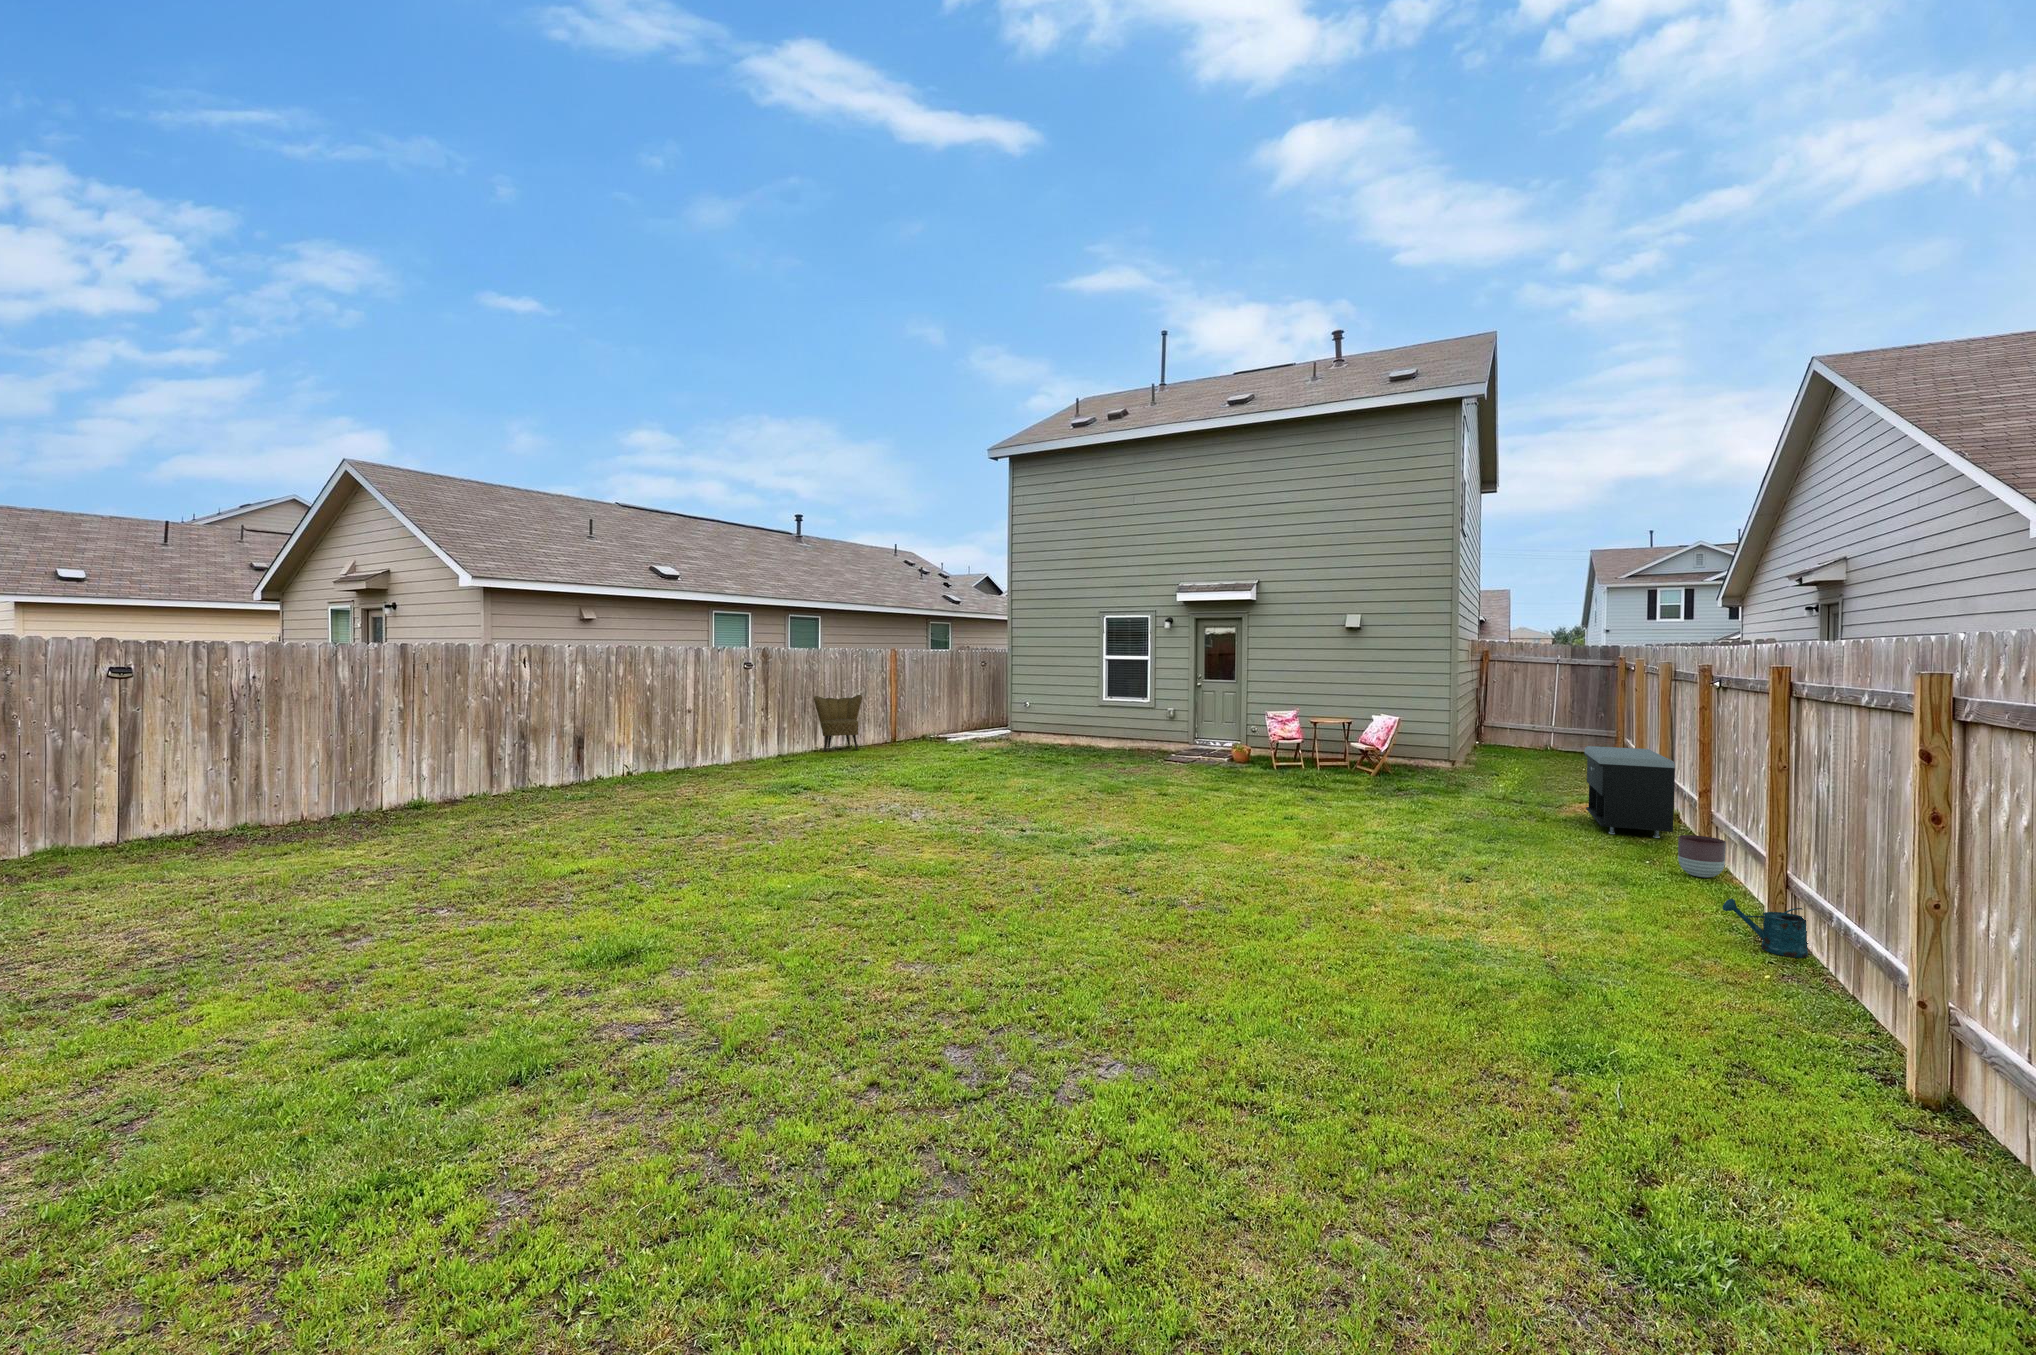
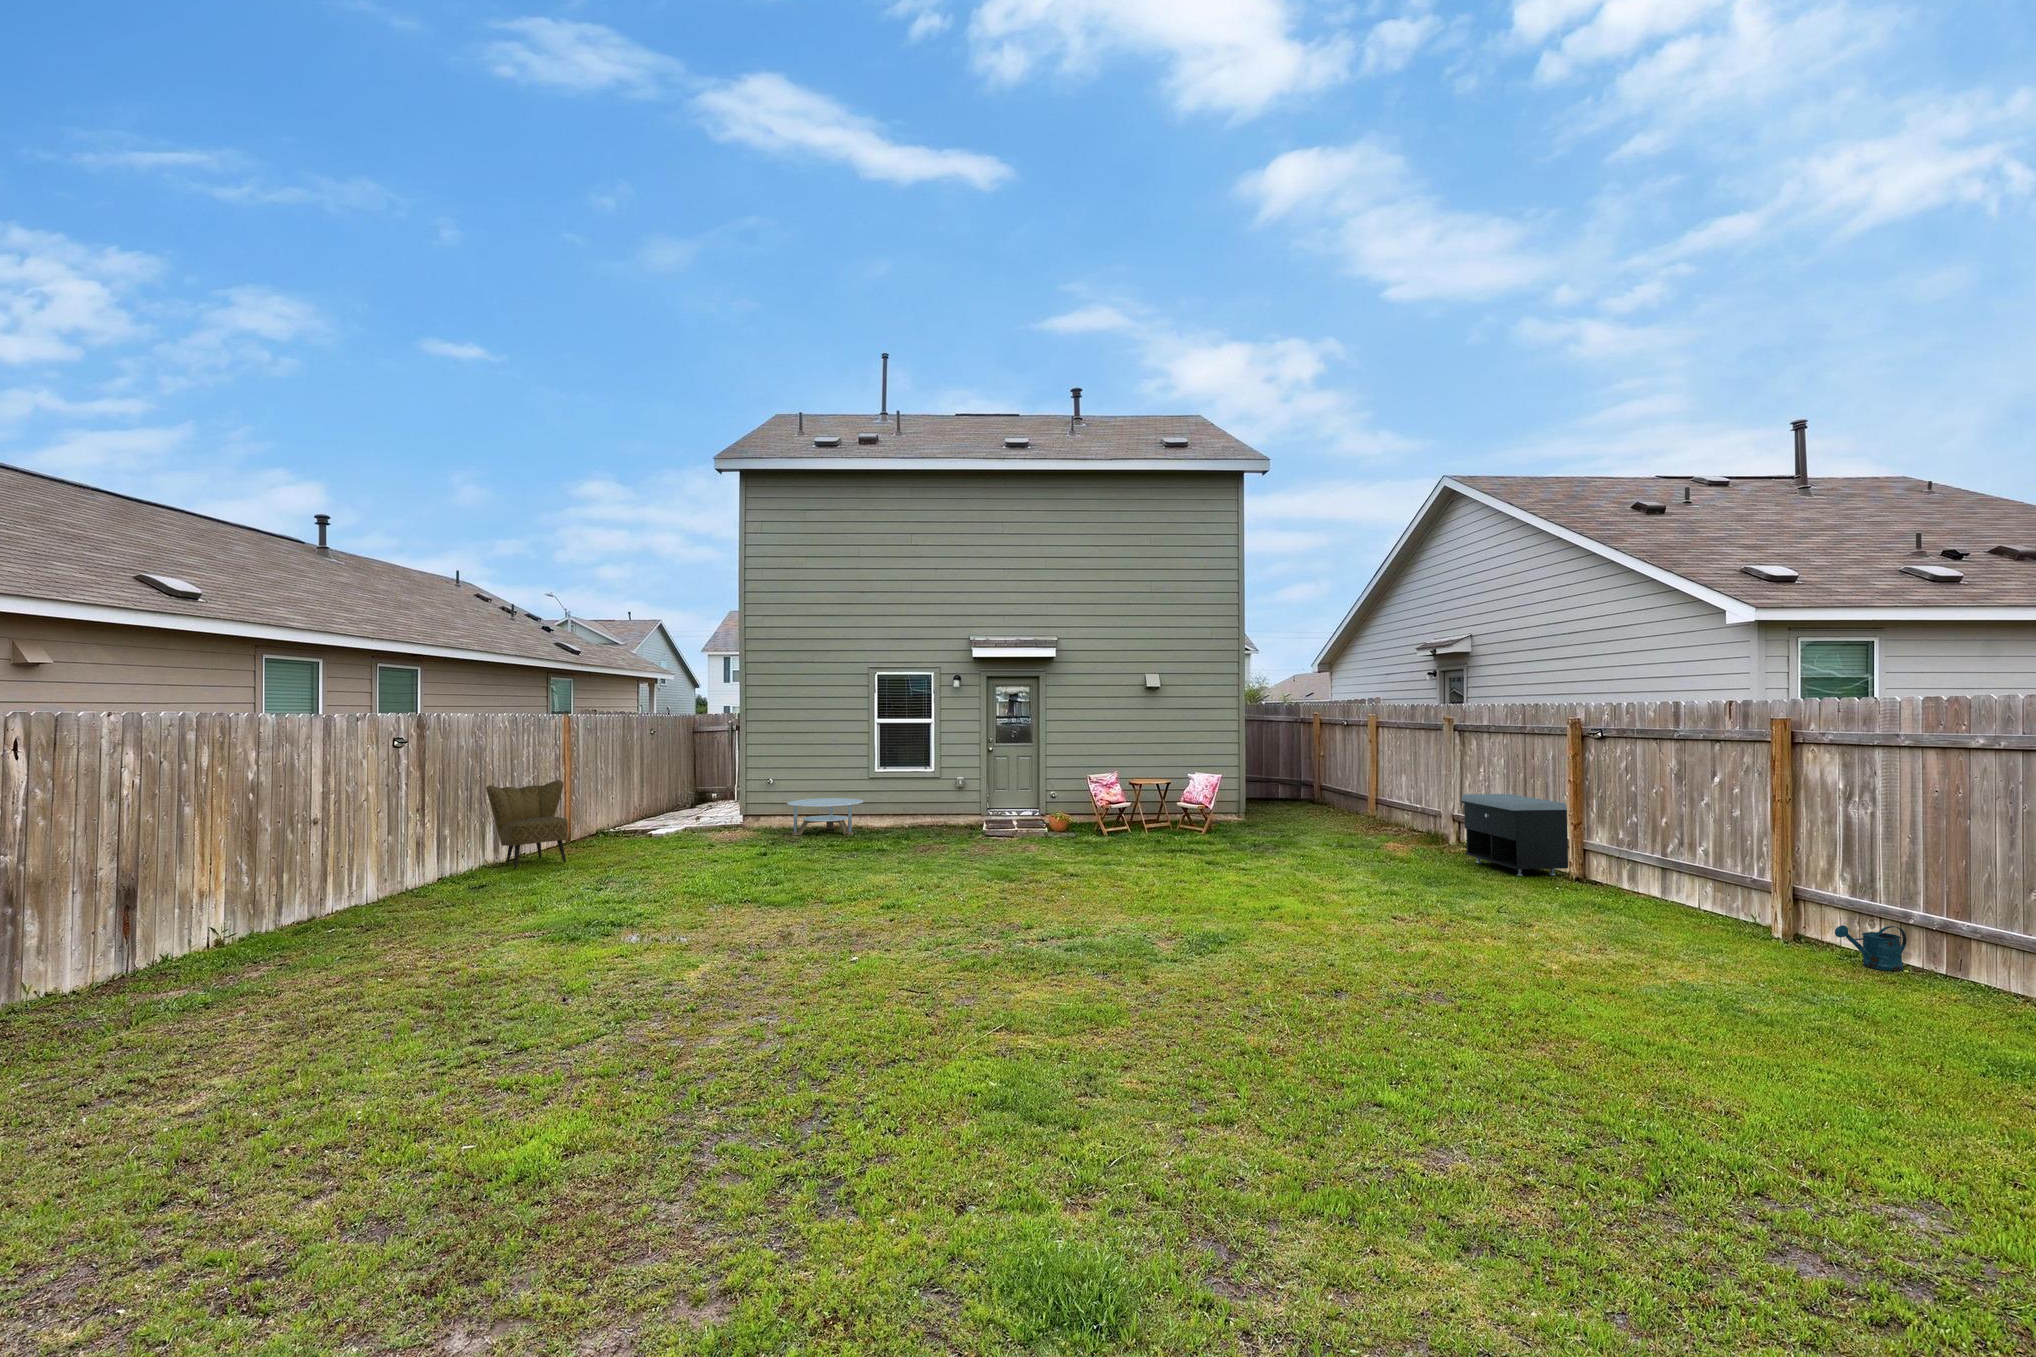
round table: none [1027,719,1087,749] -> present [787,798,864,835]
planter: present [1678,835,1726,878] -> none [1647,870,1688,908]

